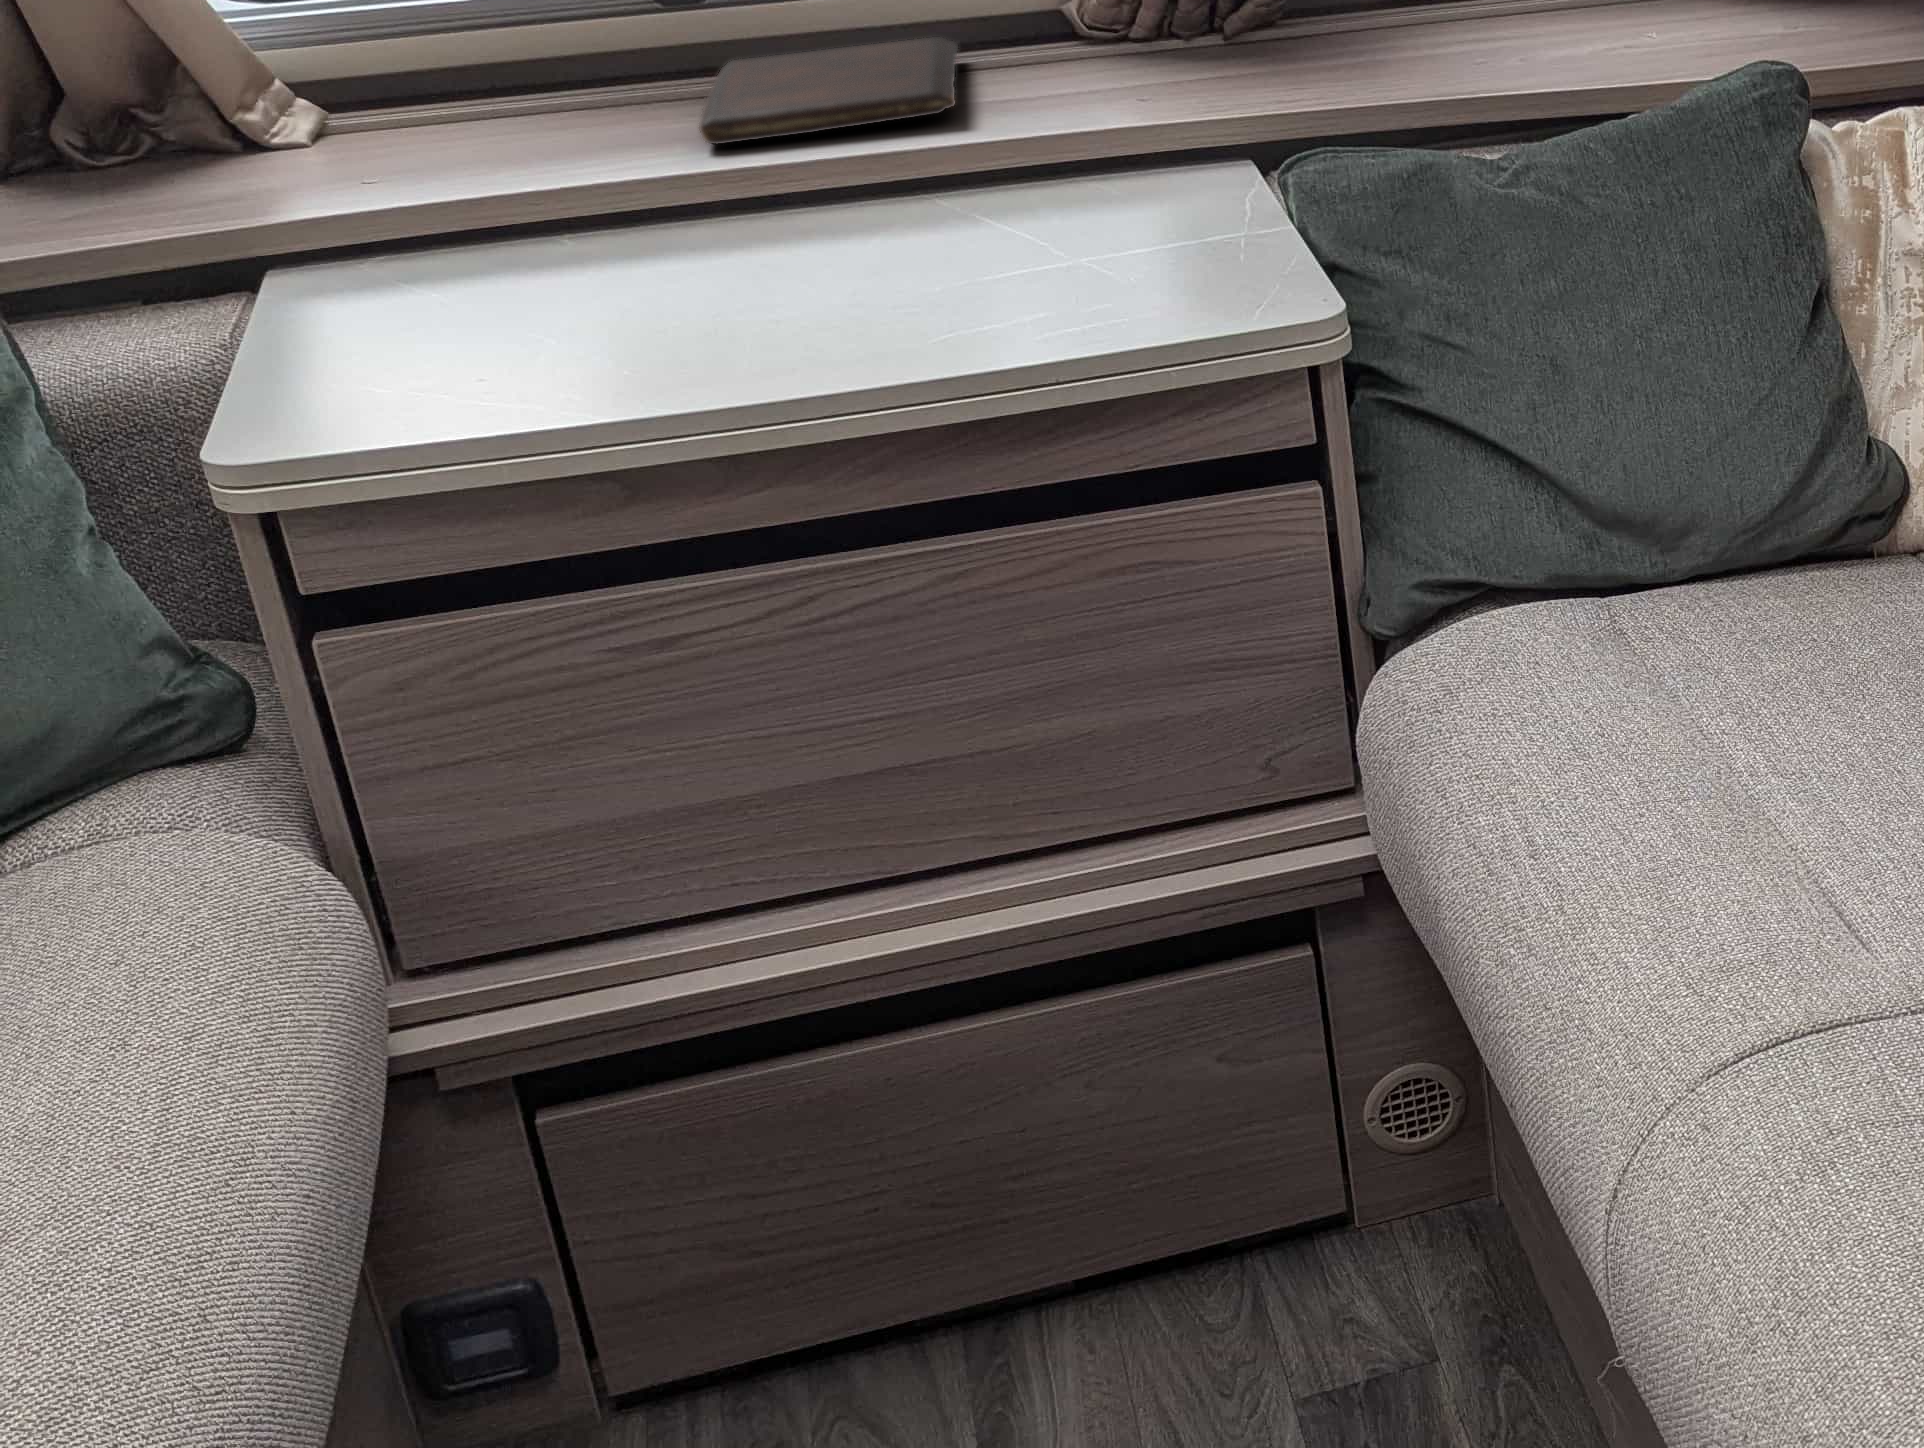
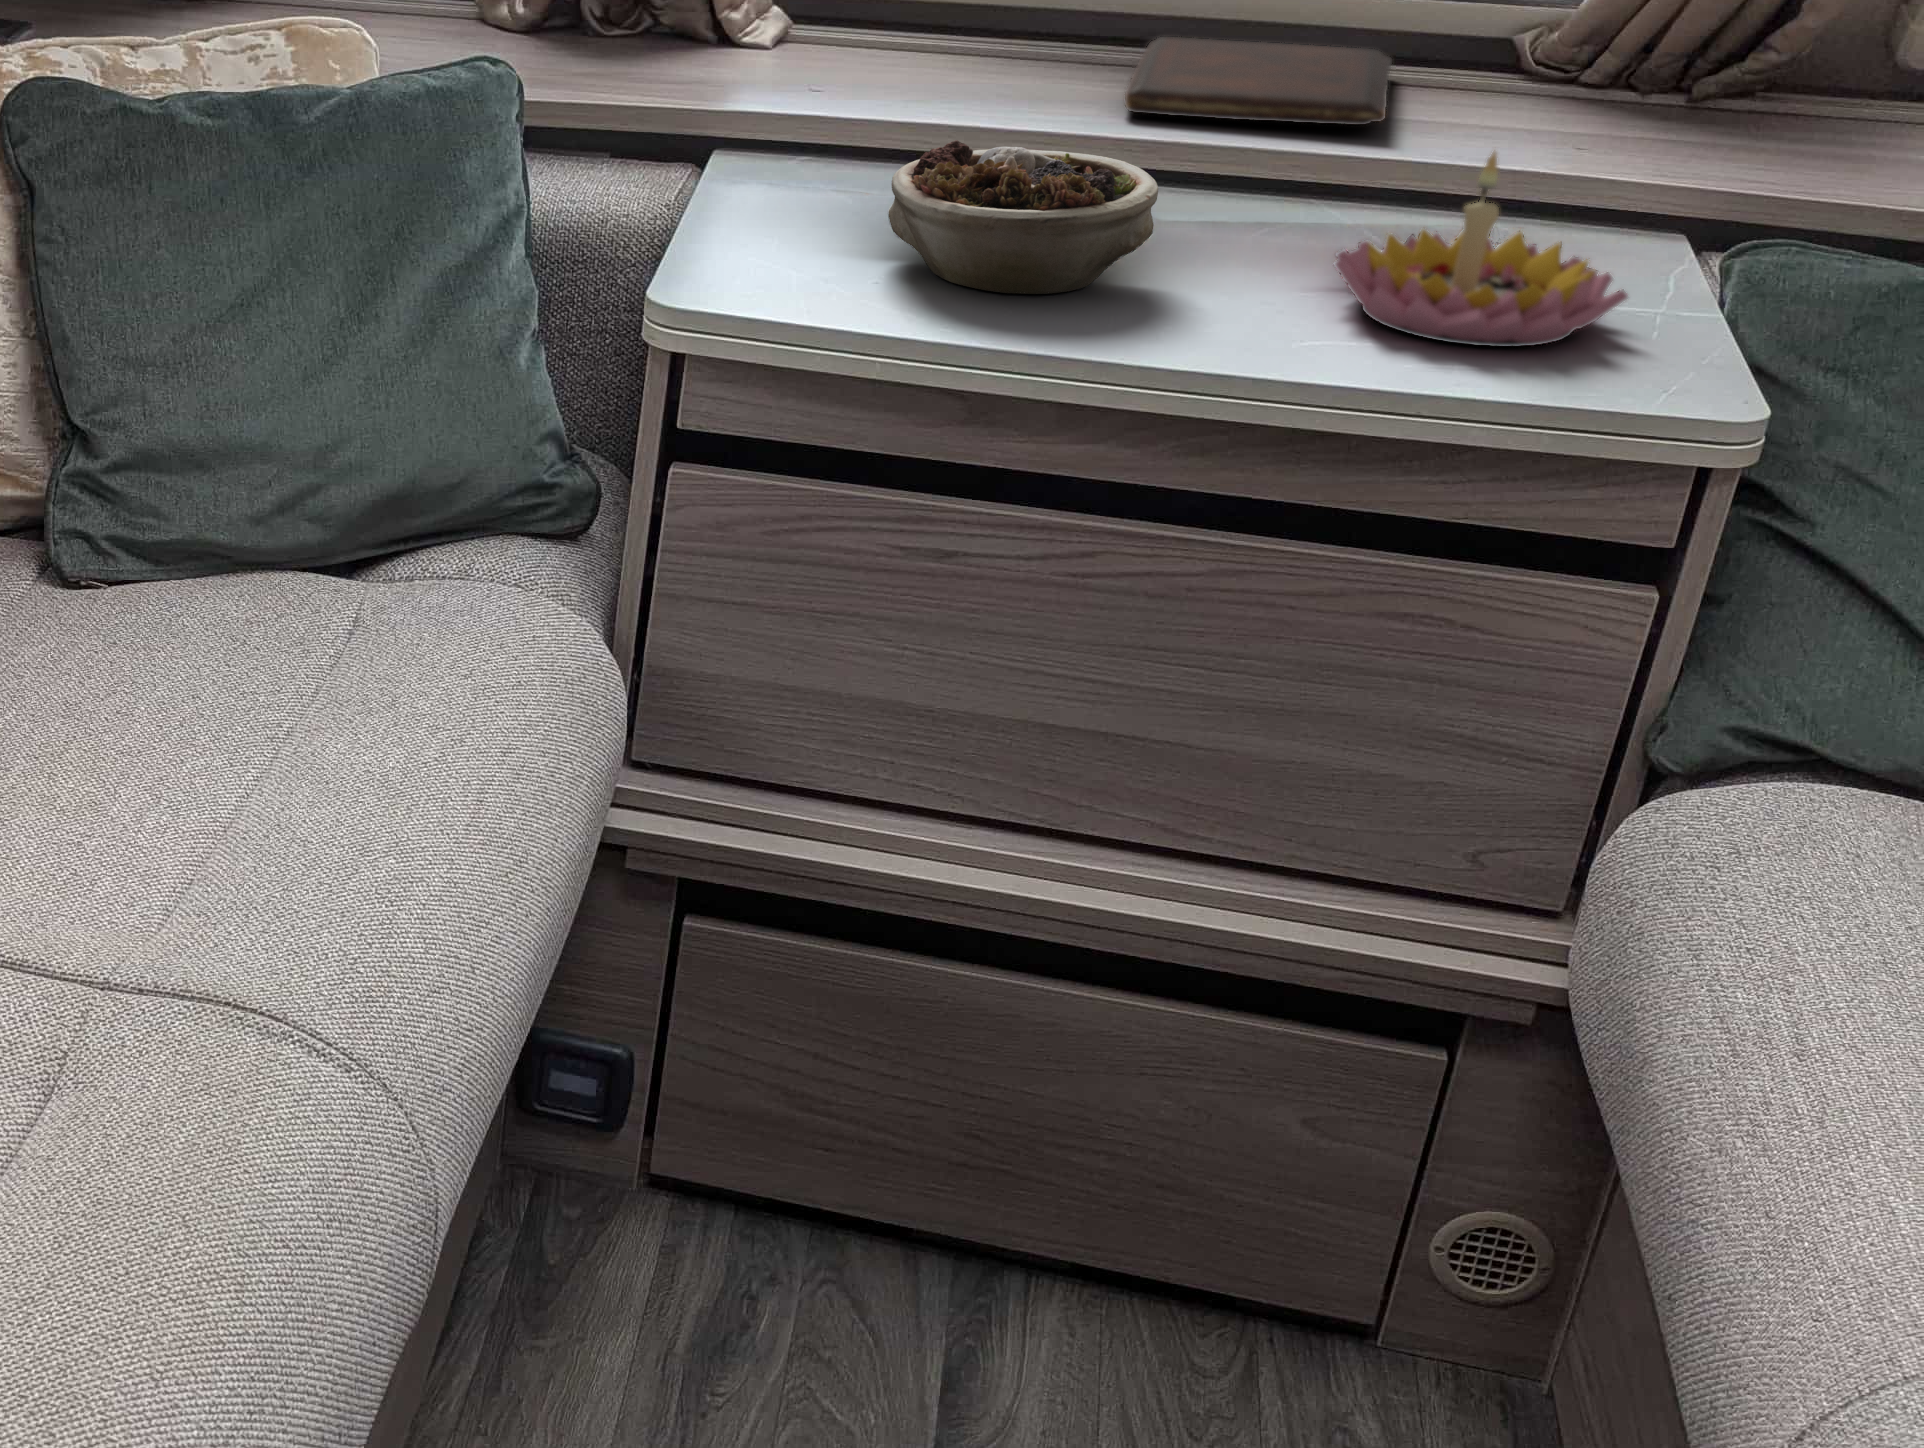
candle holder: none [933,117,1198,308] -> present [1335,152,1628,347]
succulent planter: none [447,201,749,367] -> present [888,140,1158,294]

